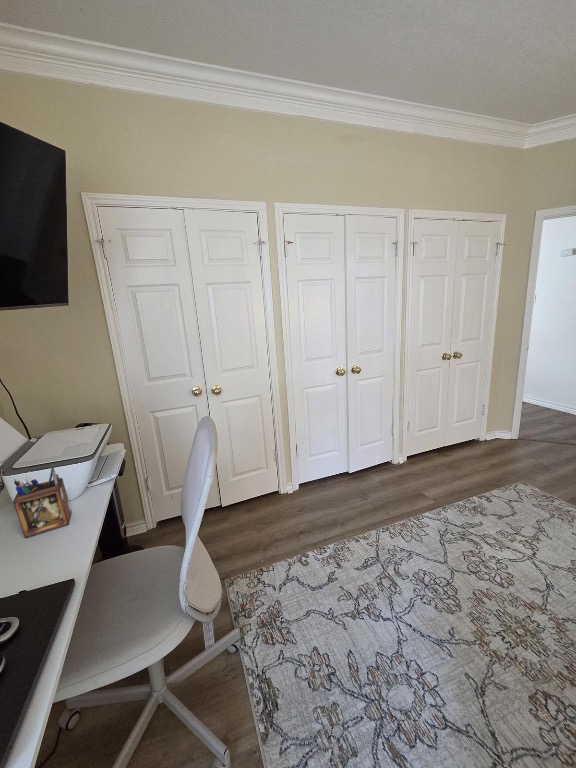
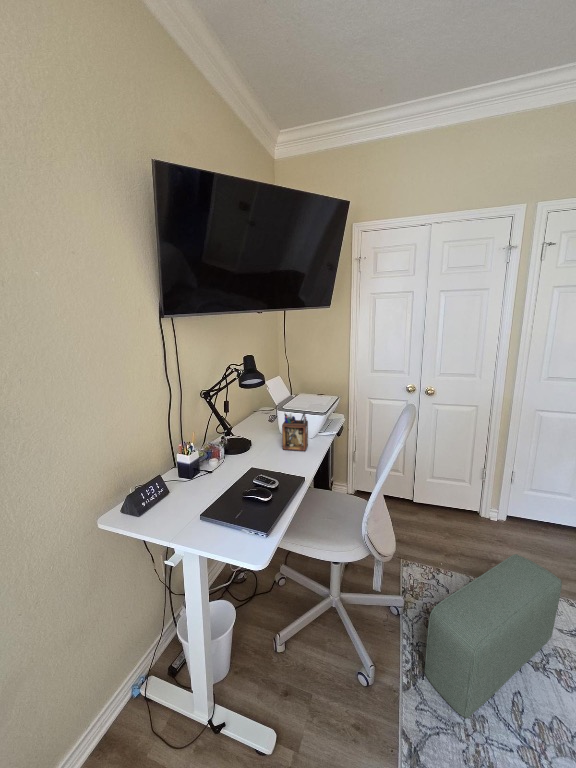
pouf: none [272,525,355,721] -> present [425,554,562,719]

